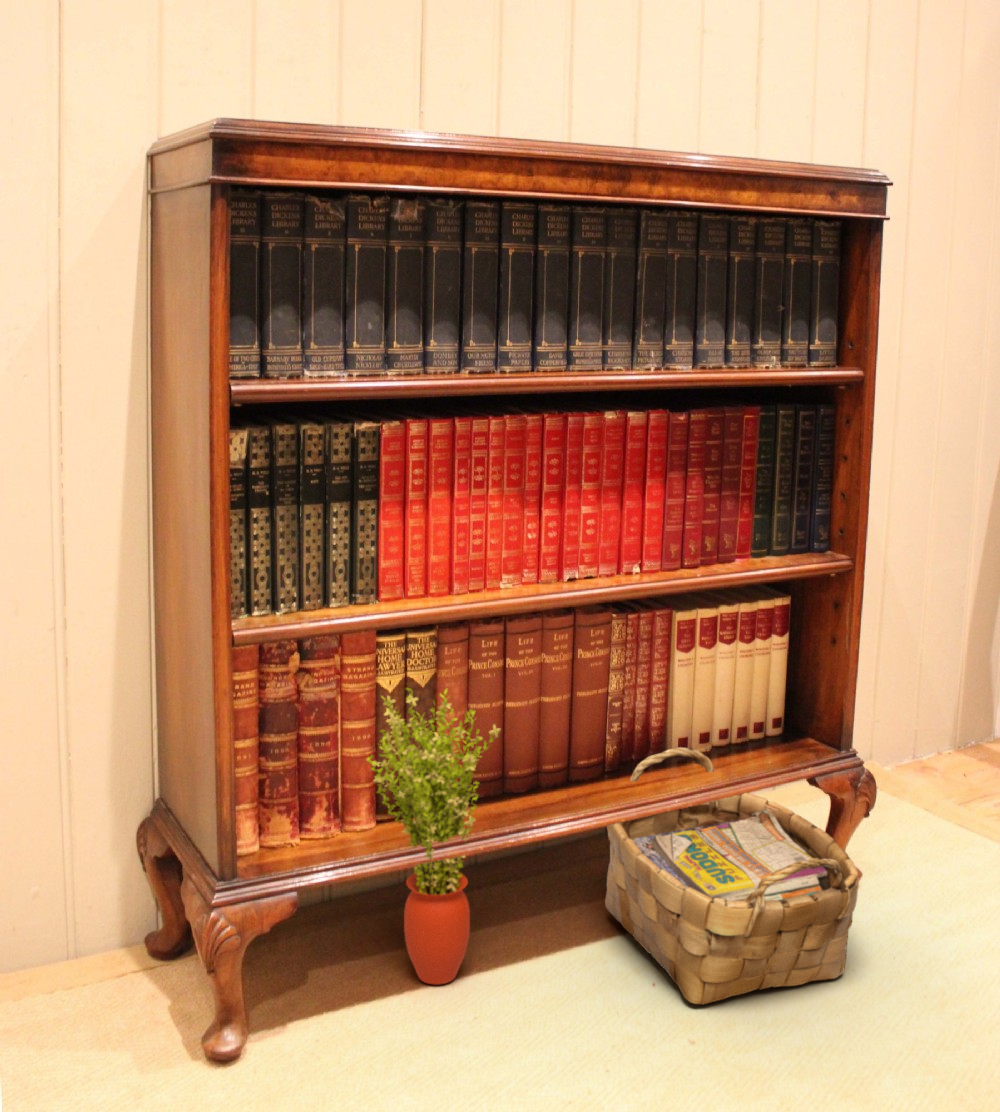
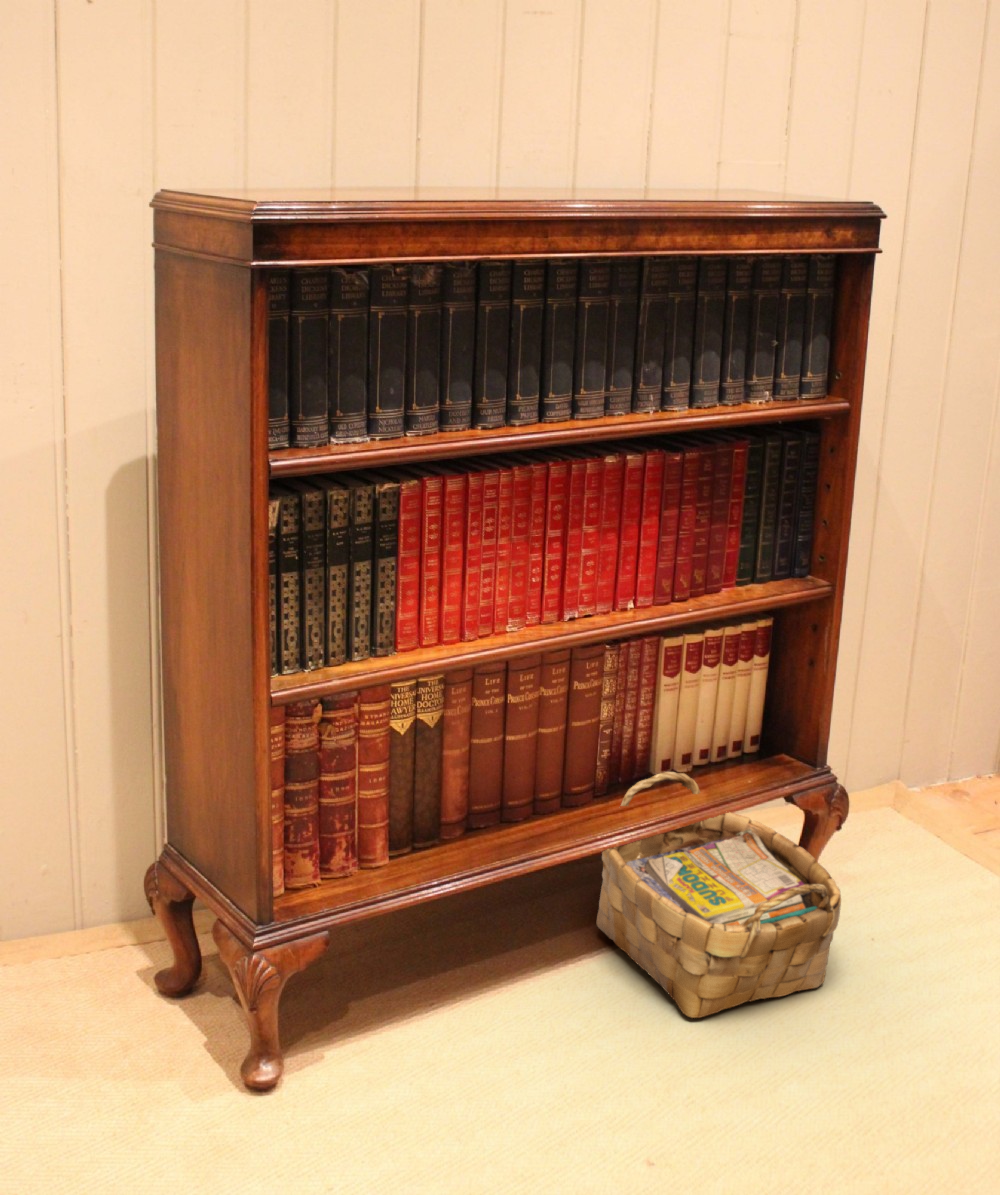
potted plant: present [366,688,500,984] -> none [390,732,514,1008]

